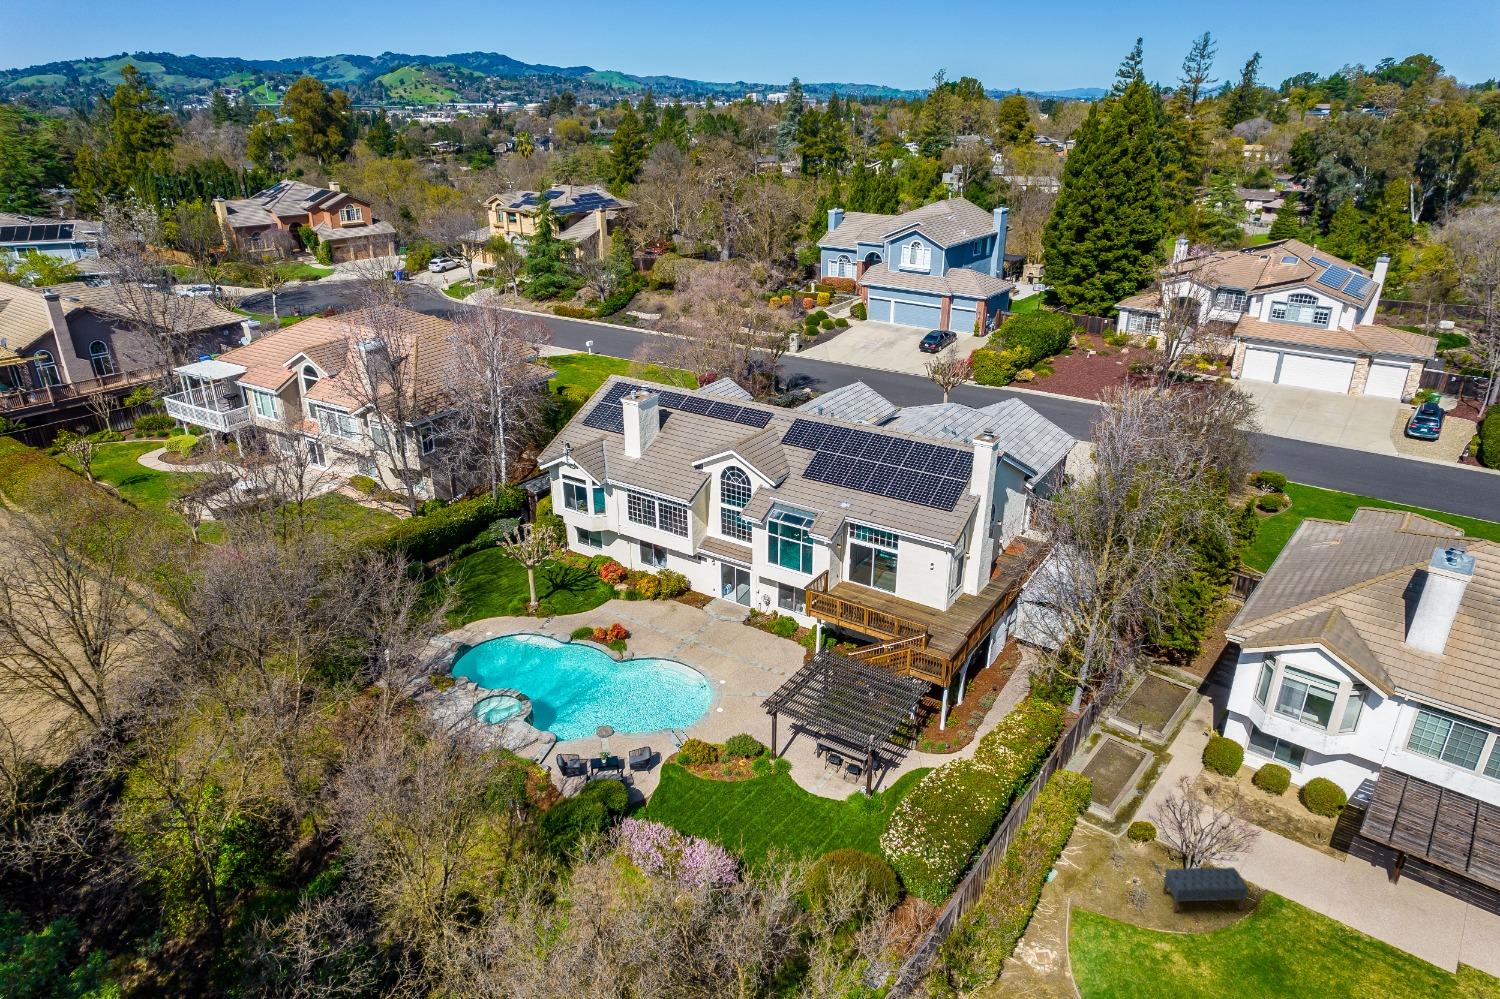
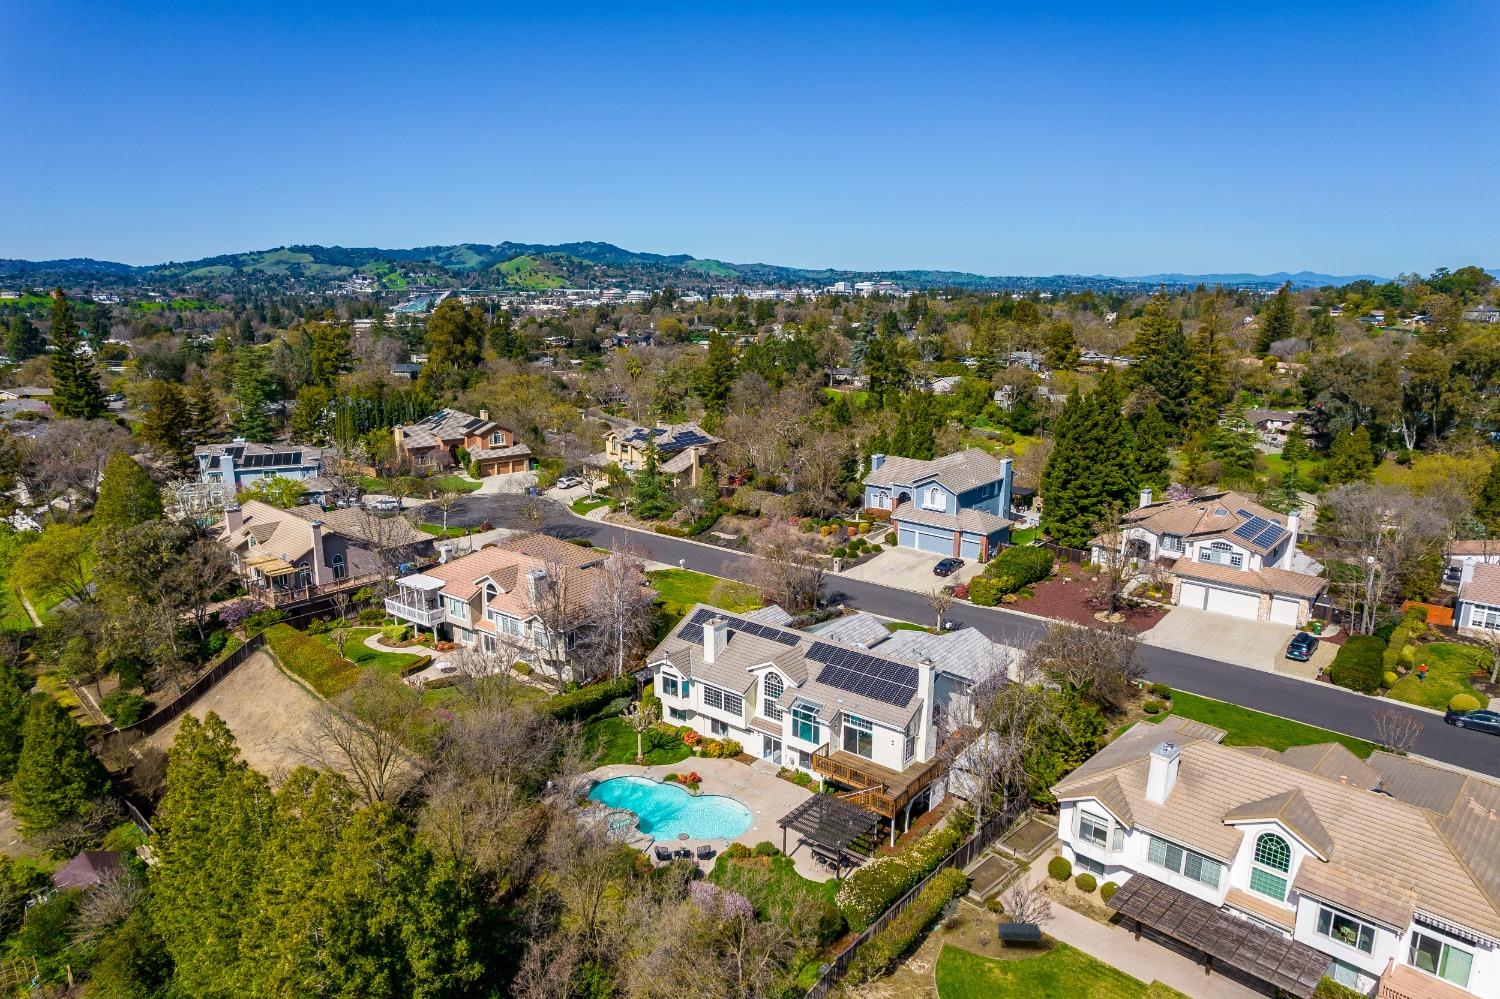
potted tree: none [1061,828,1093,879] -> present [942,899,960,928]

